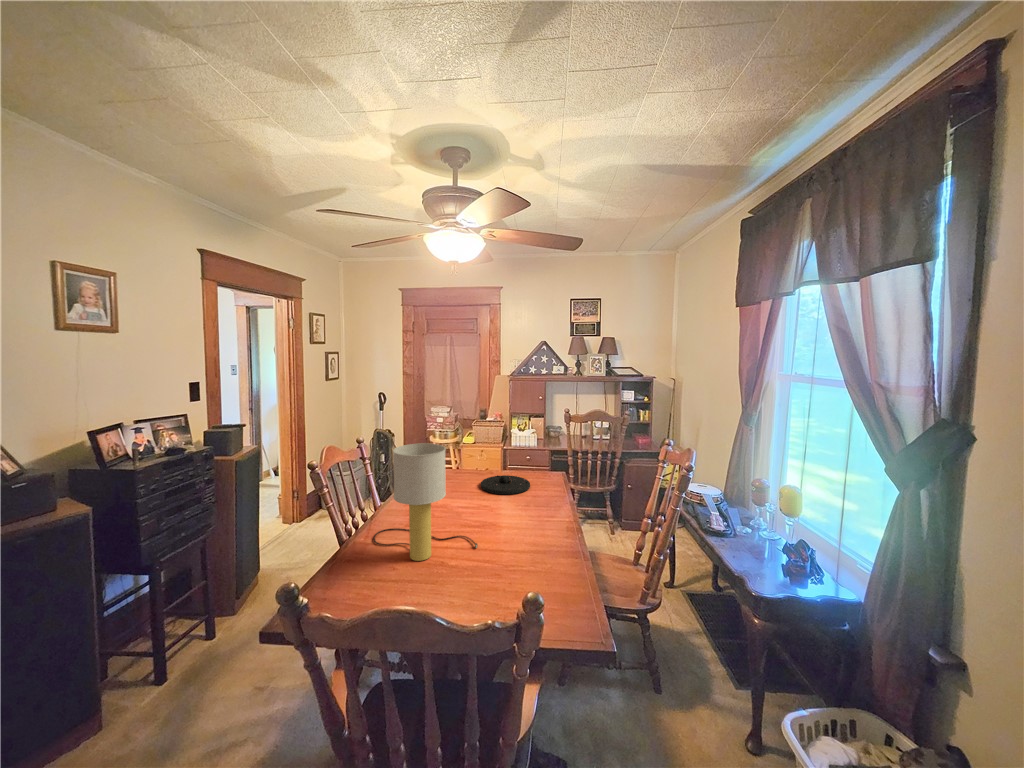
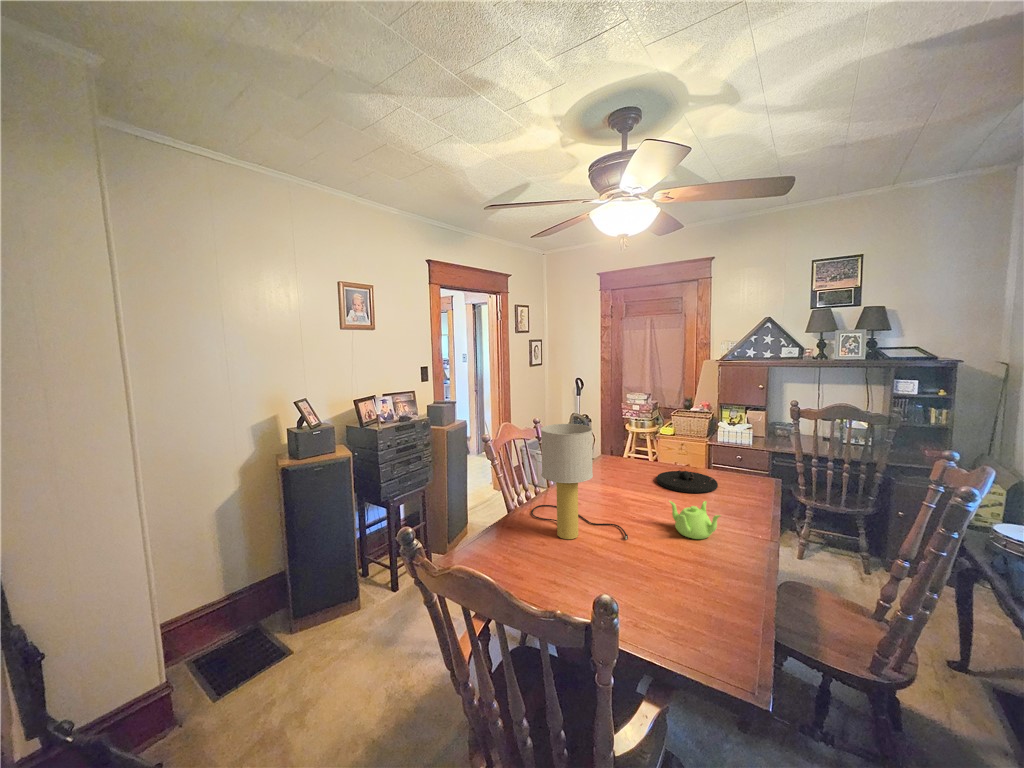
teapot: none [506,500,550,535] -> present [669,501,720,539]

